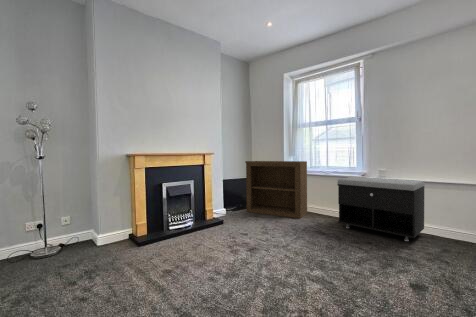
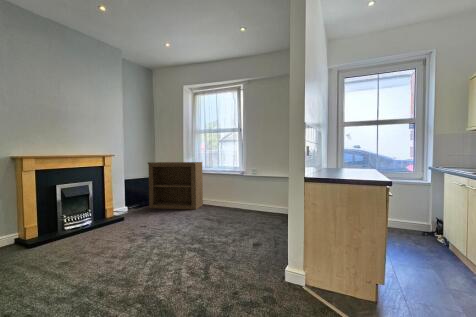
storage bench: present [337,177,424,241] -> none [222,174,279,218]

